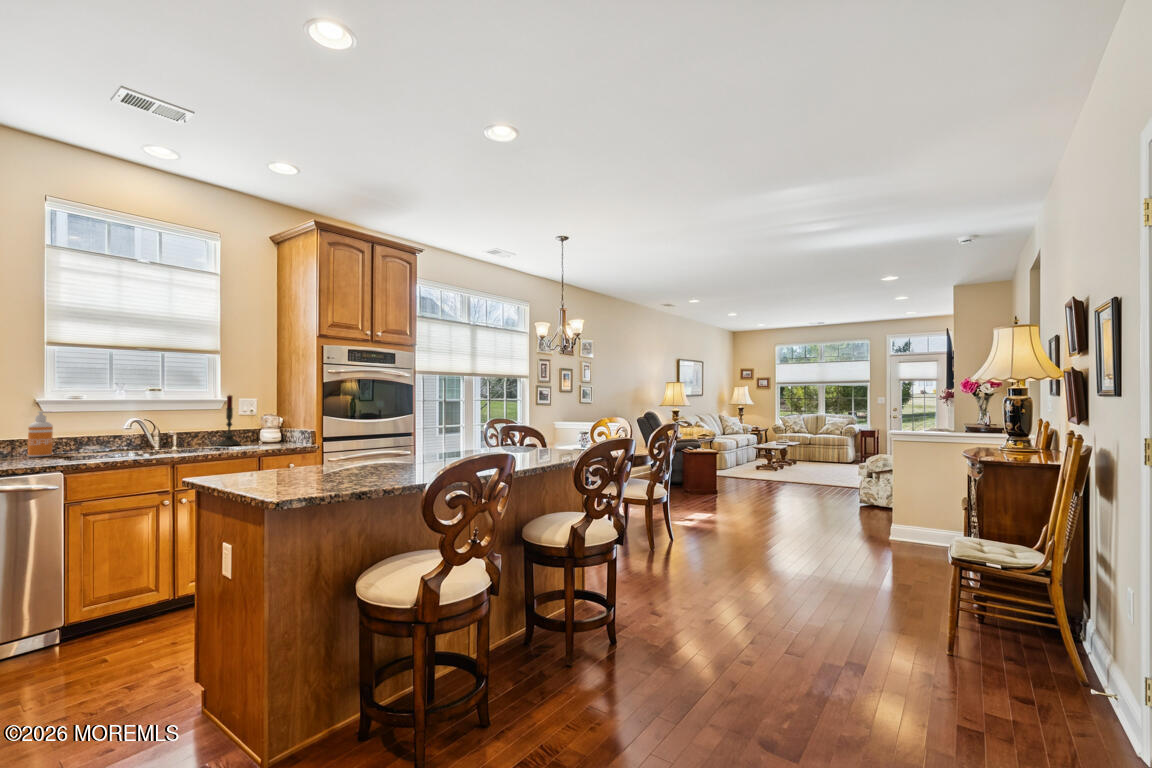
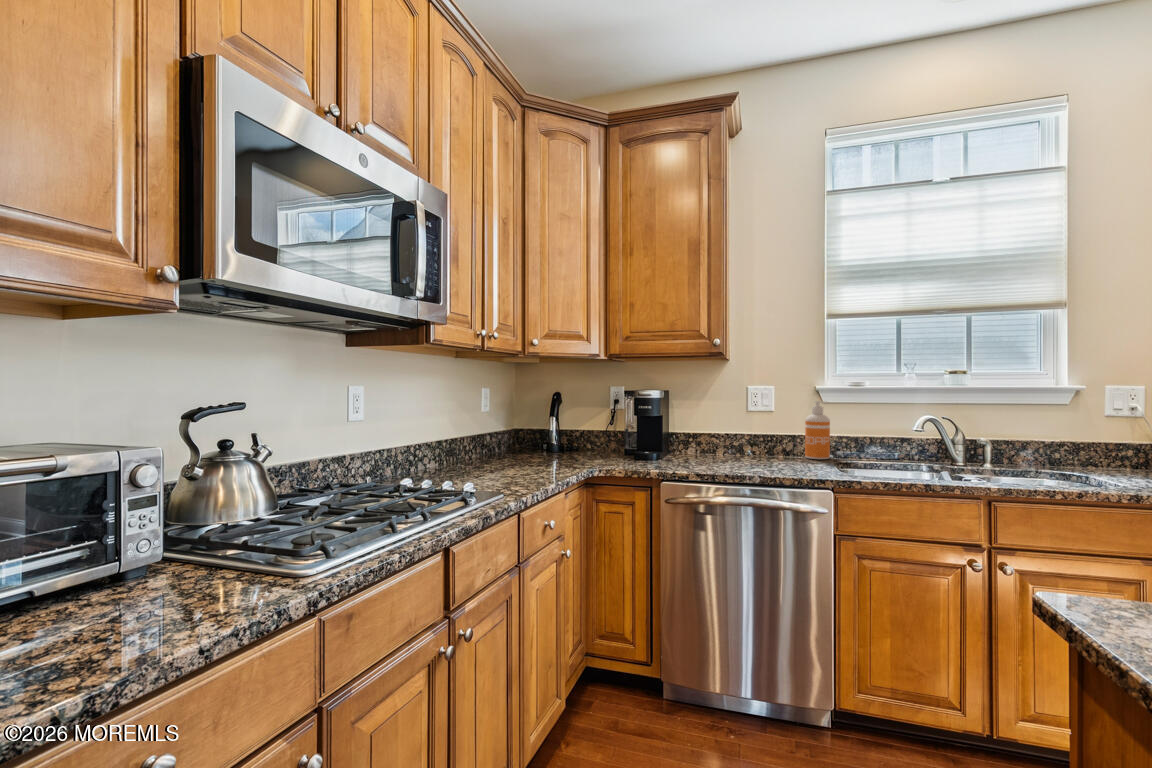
candle: present [217,395,240,446] -> none [1064,377,1112,473]

